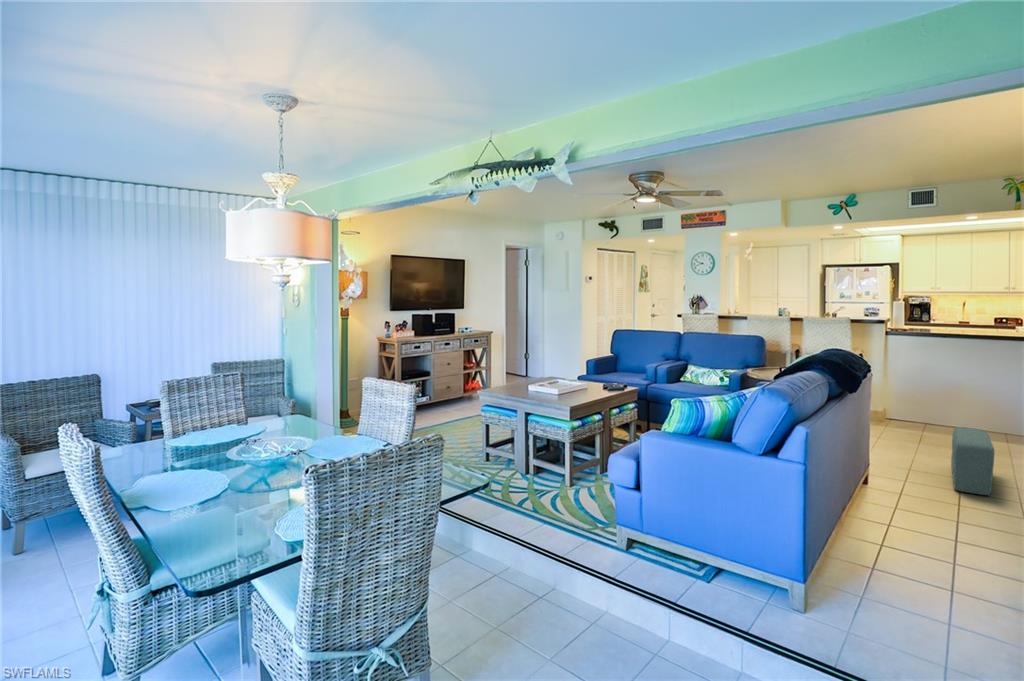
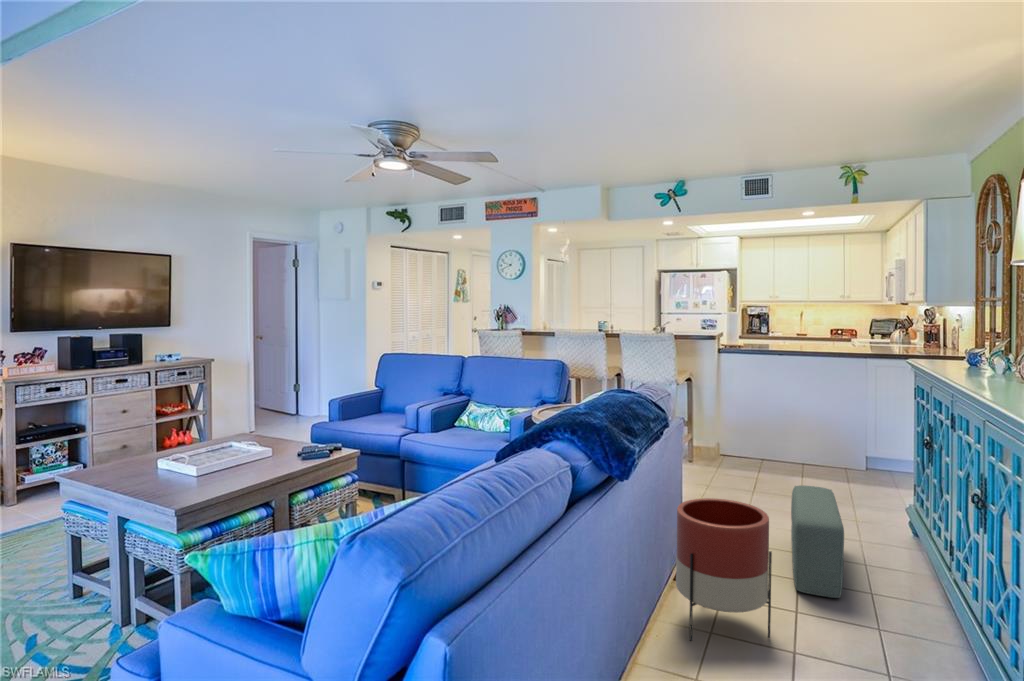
planter: none [869,423,940,508] -> present [676,498,772,641]

